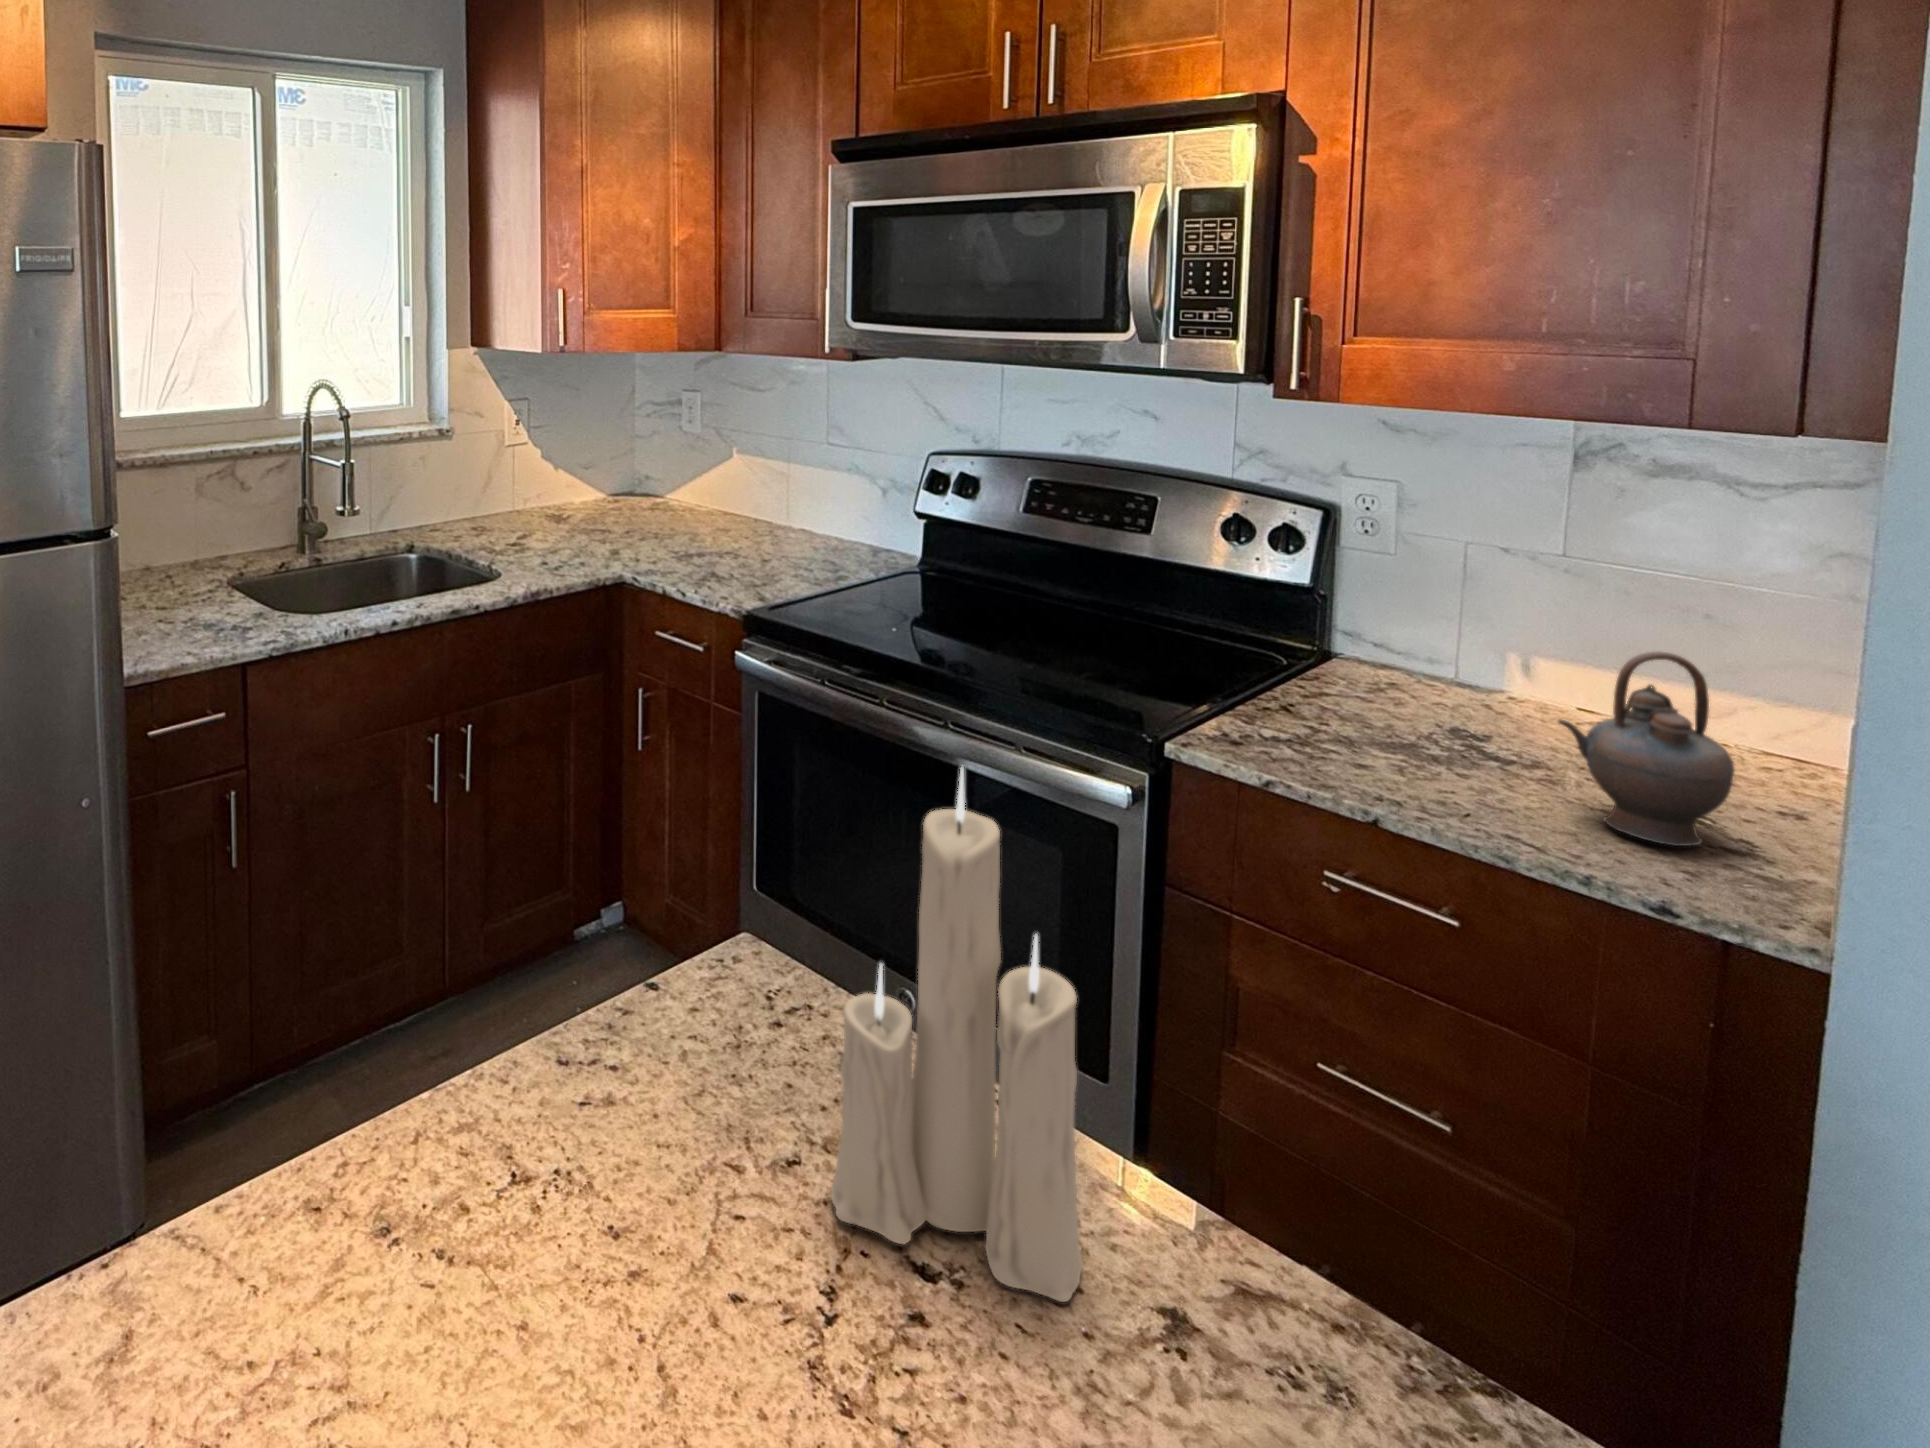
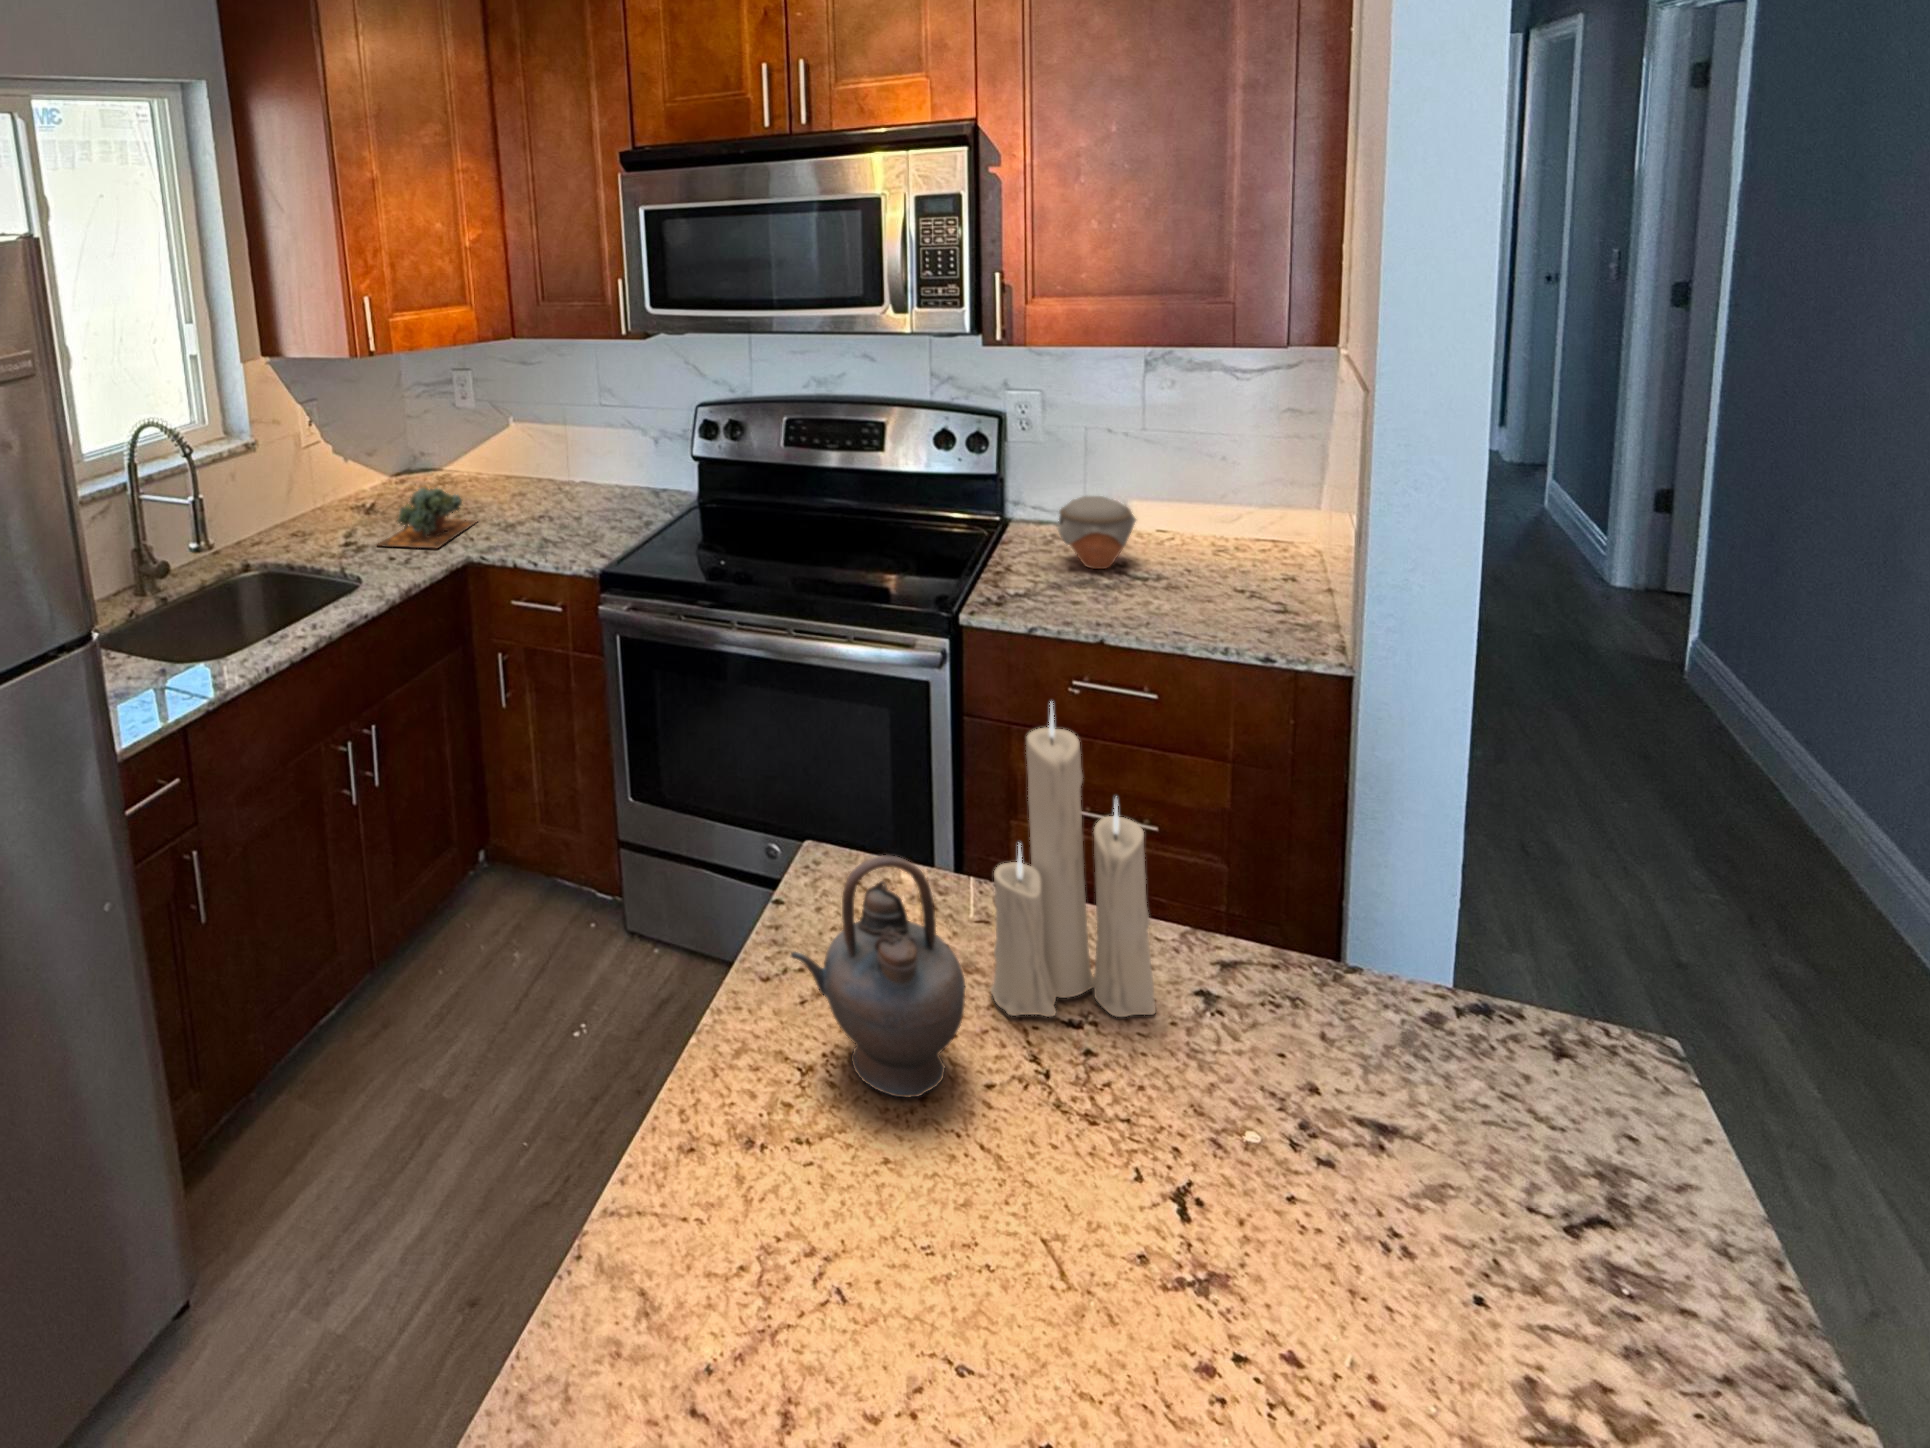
succulent plant: none [538,498,659,563] -> present [377,487,477,548]
jar: none [1368,634,1506,742] -> present [1058,496,1136,569]
teapot: present [1558,652,1735,846] -> present [791,855,965,1097]

